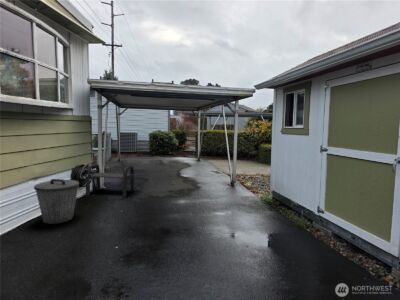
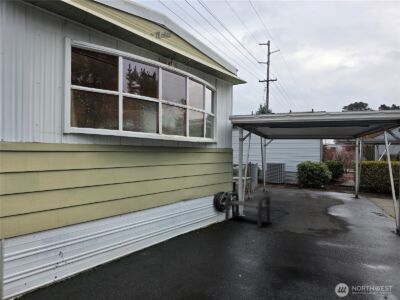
trash can: present [34,179,79,224] -> none [184,202,217,240]

